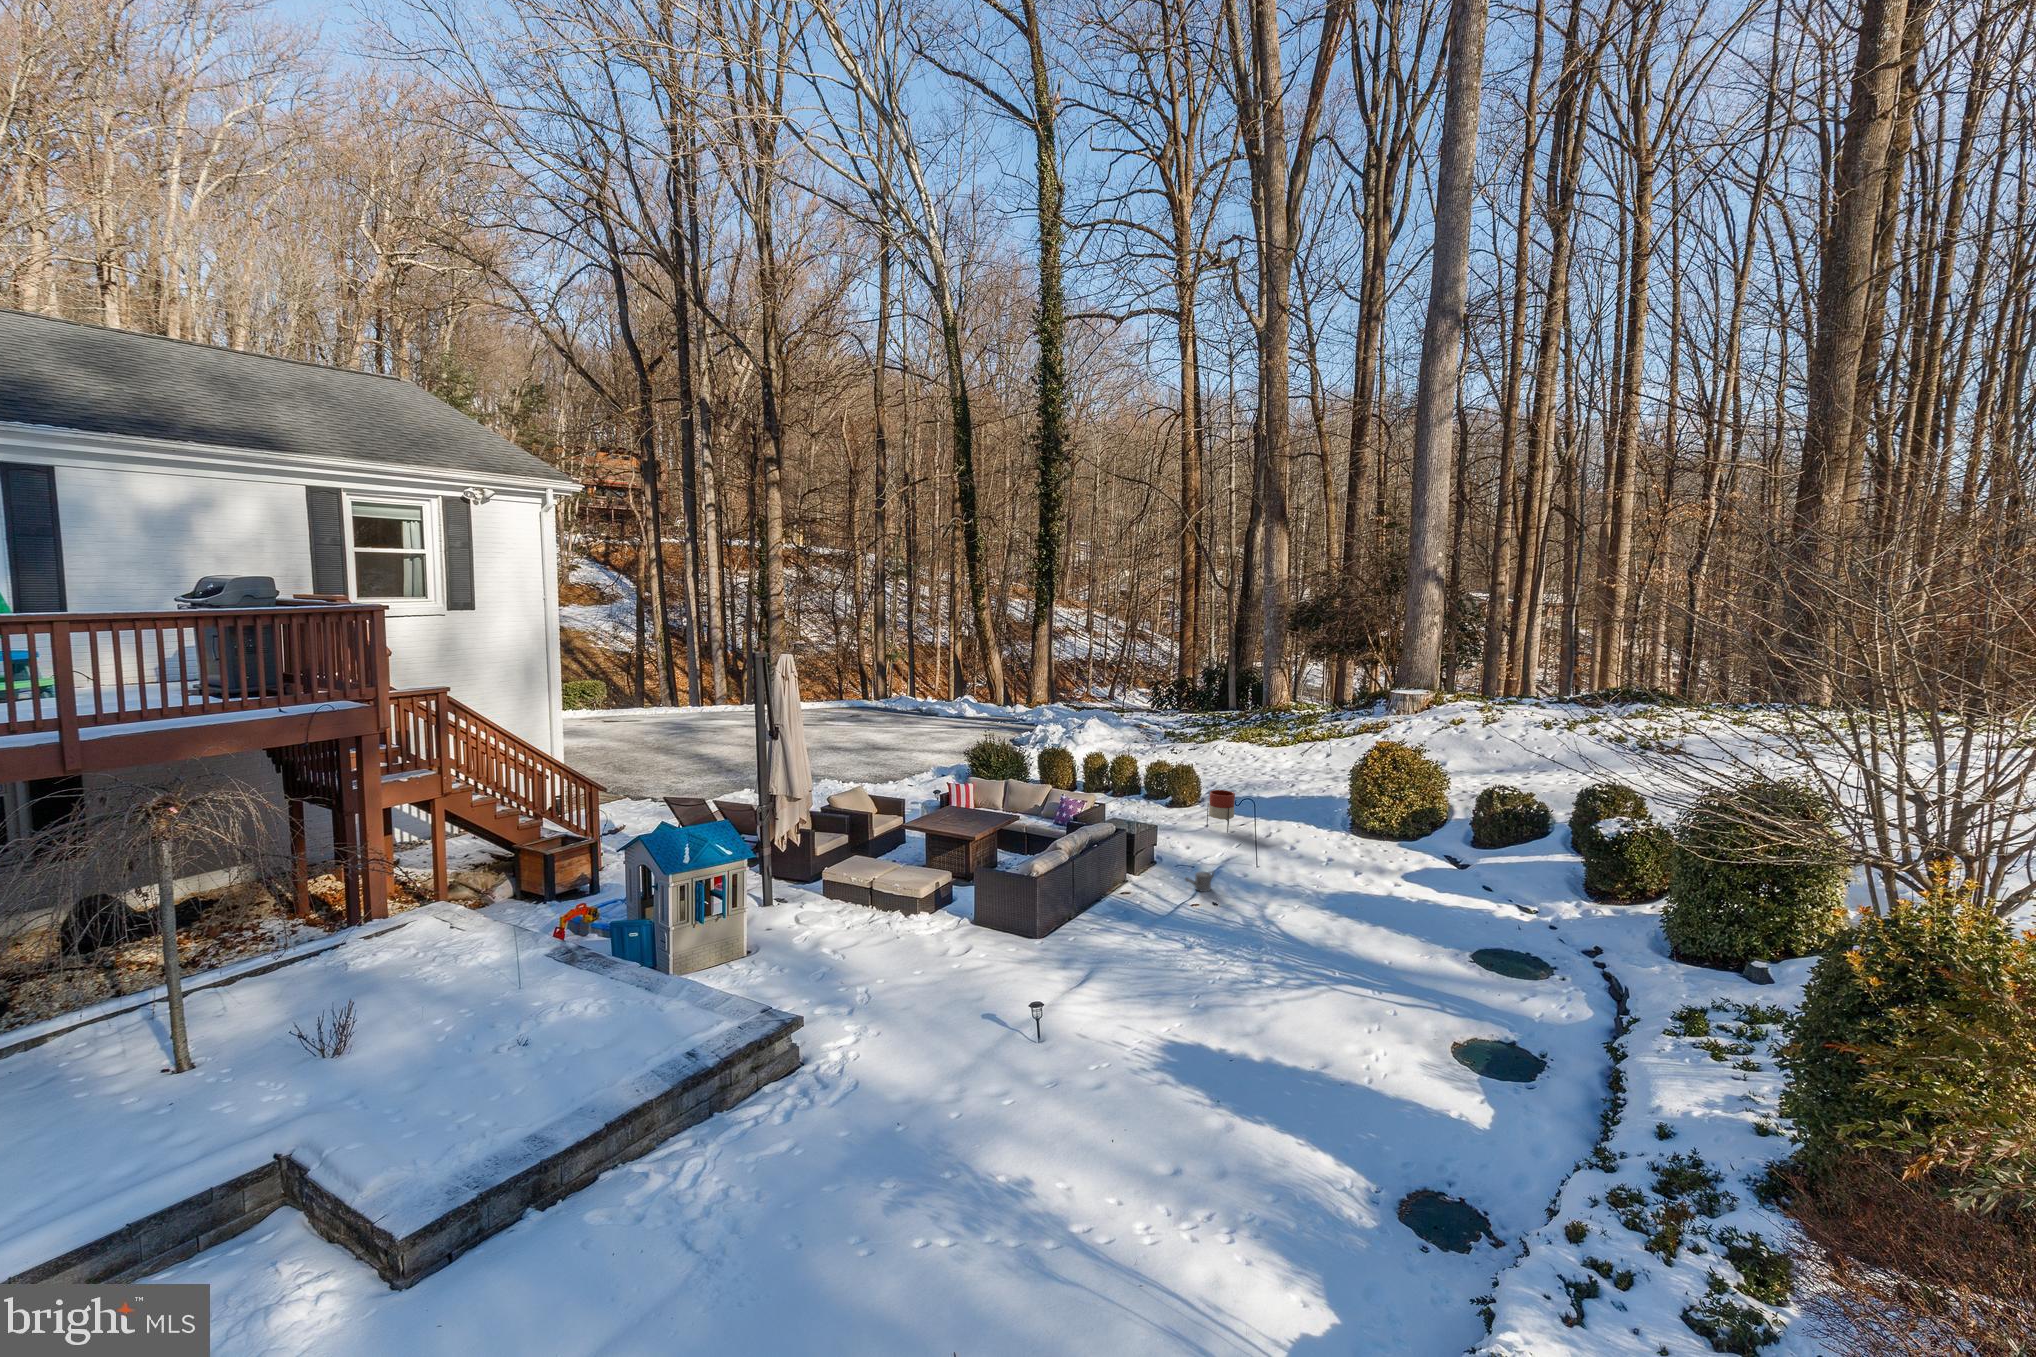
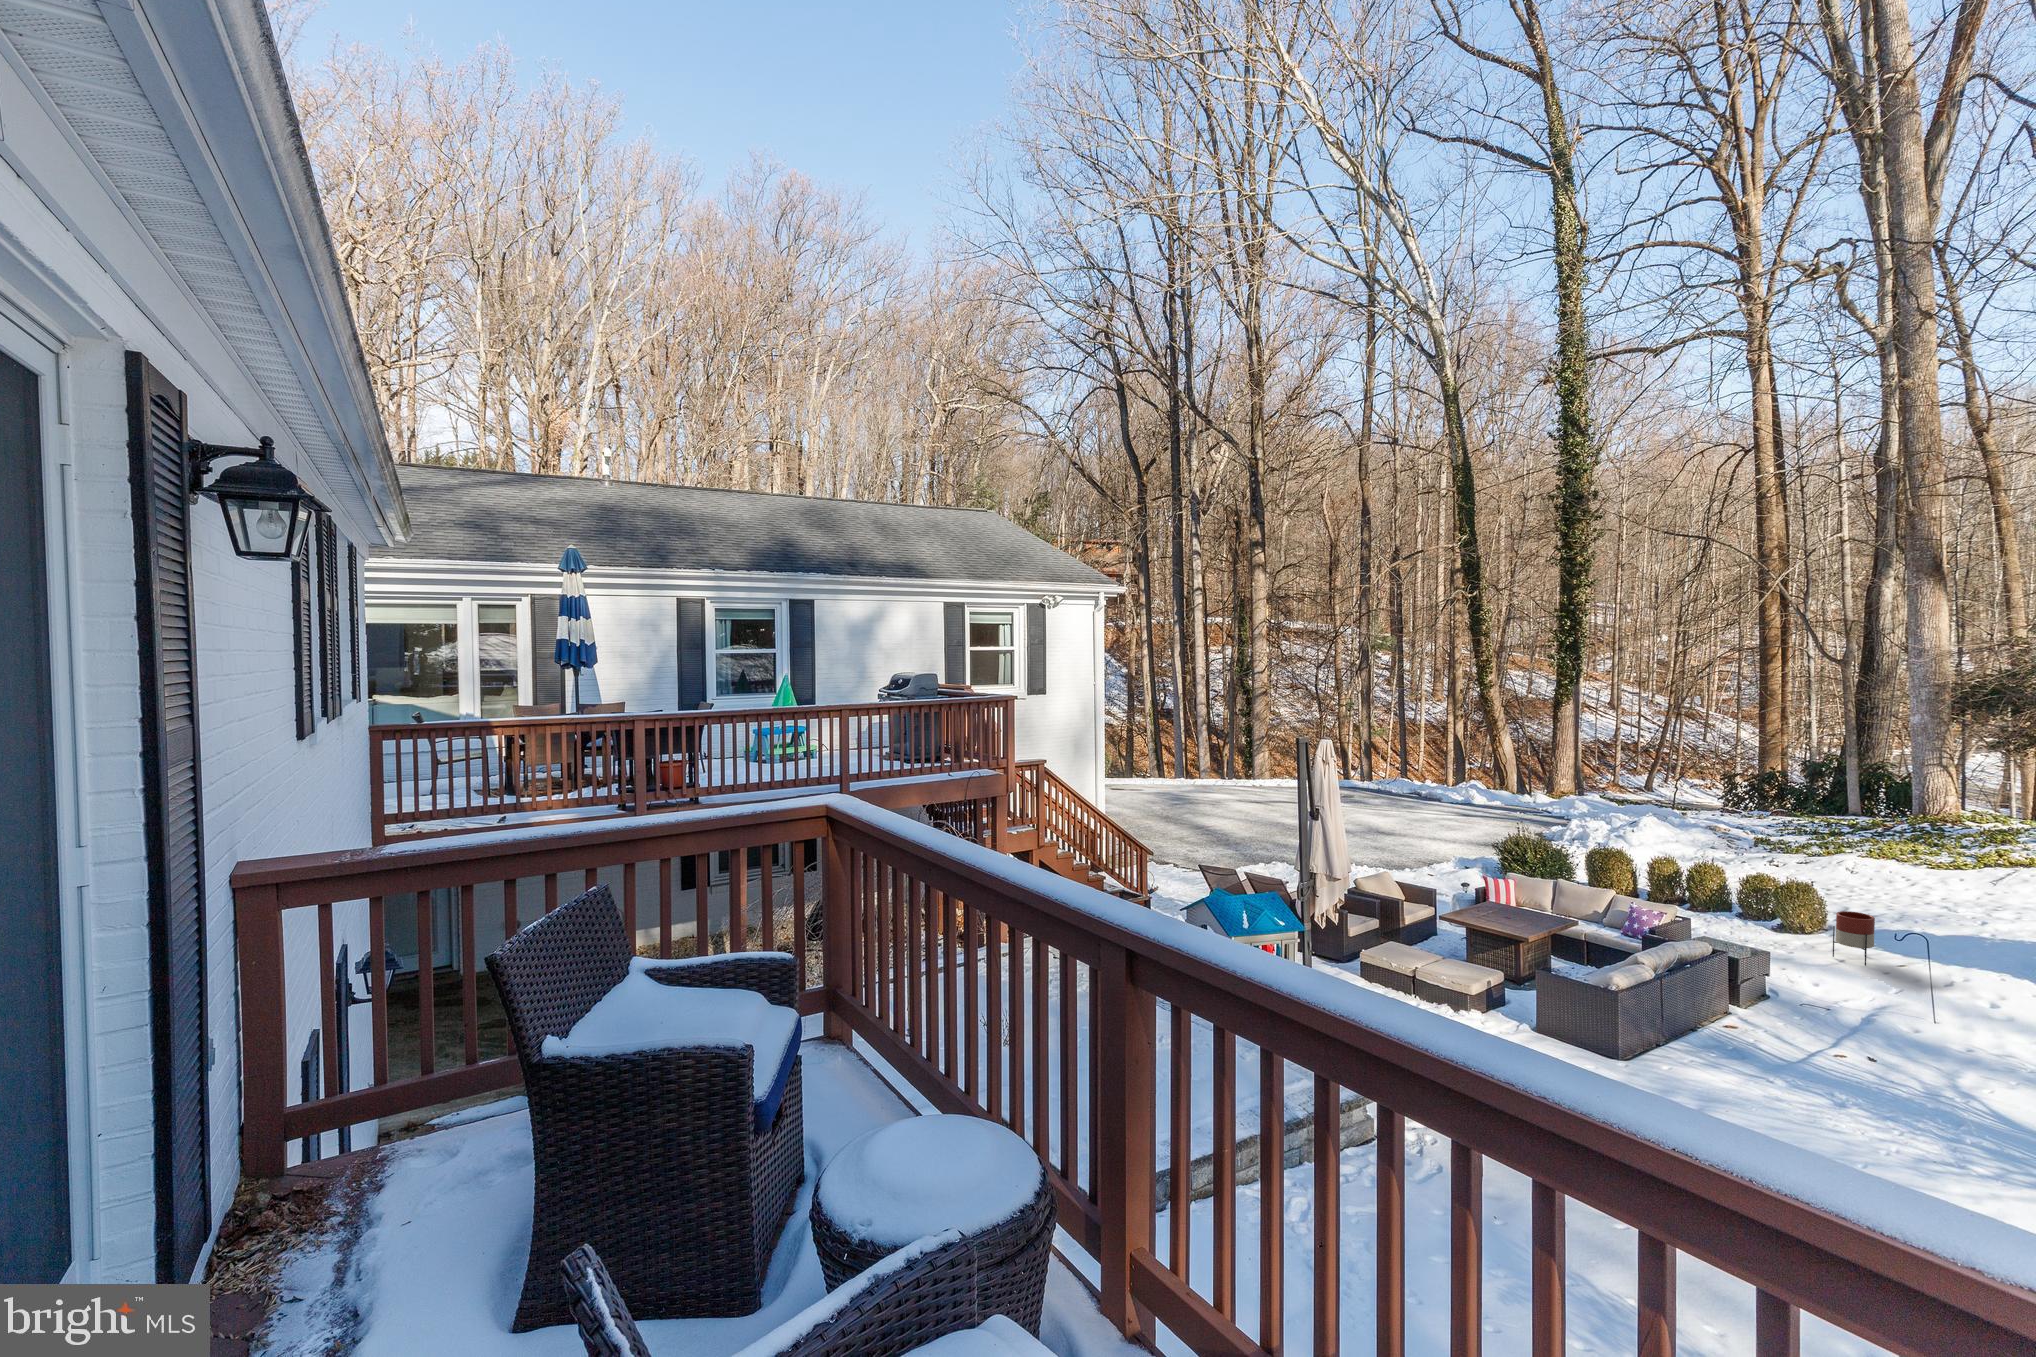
watering can: present [1185,871,1214,892] -> none [1811,1007,1853,1032]

